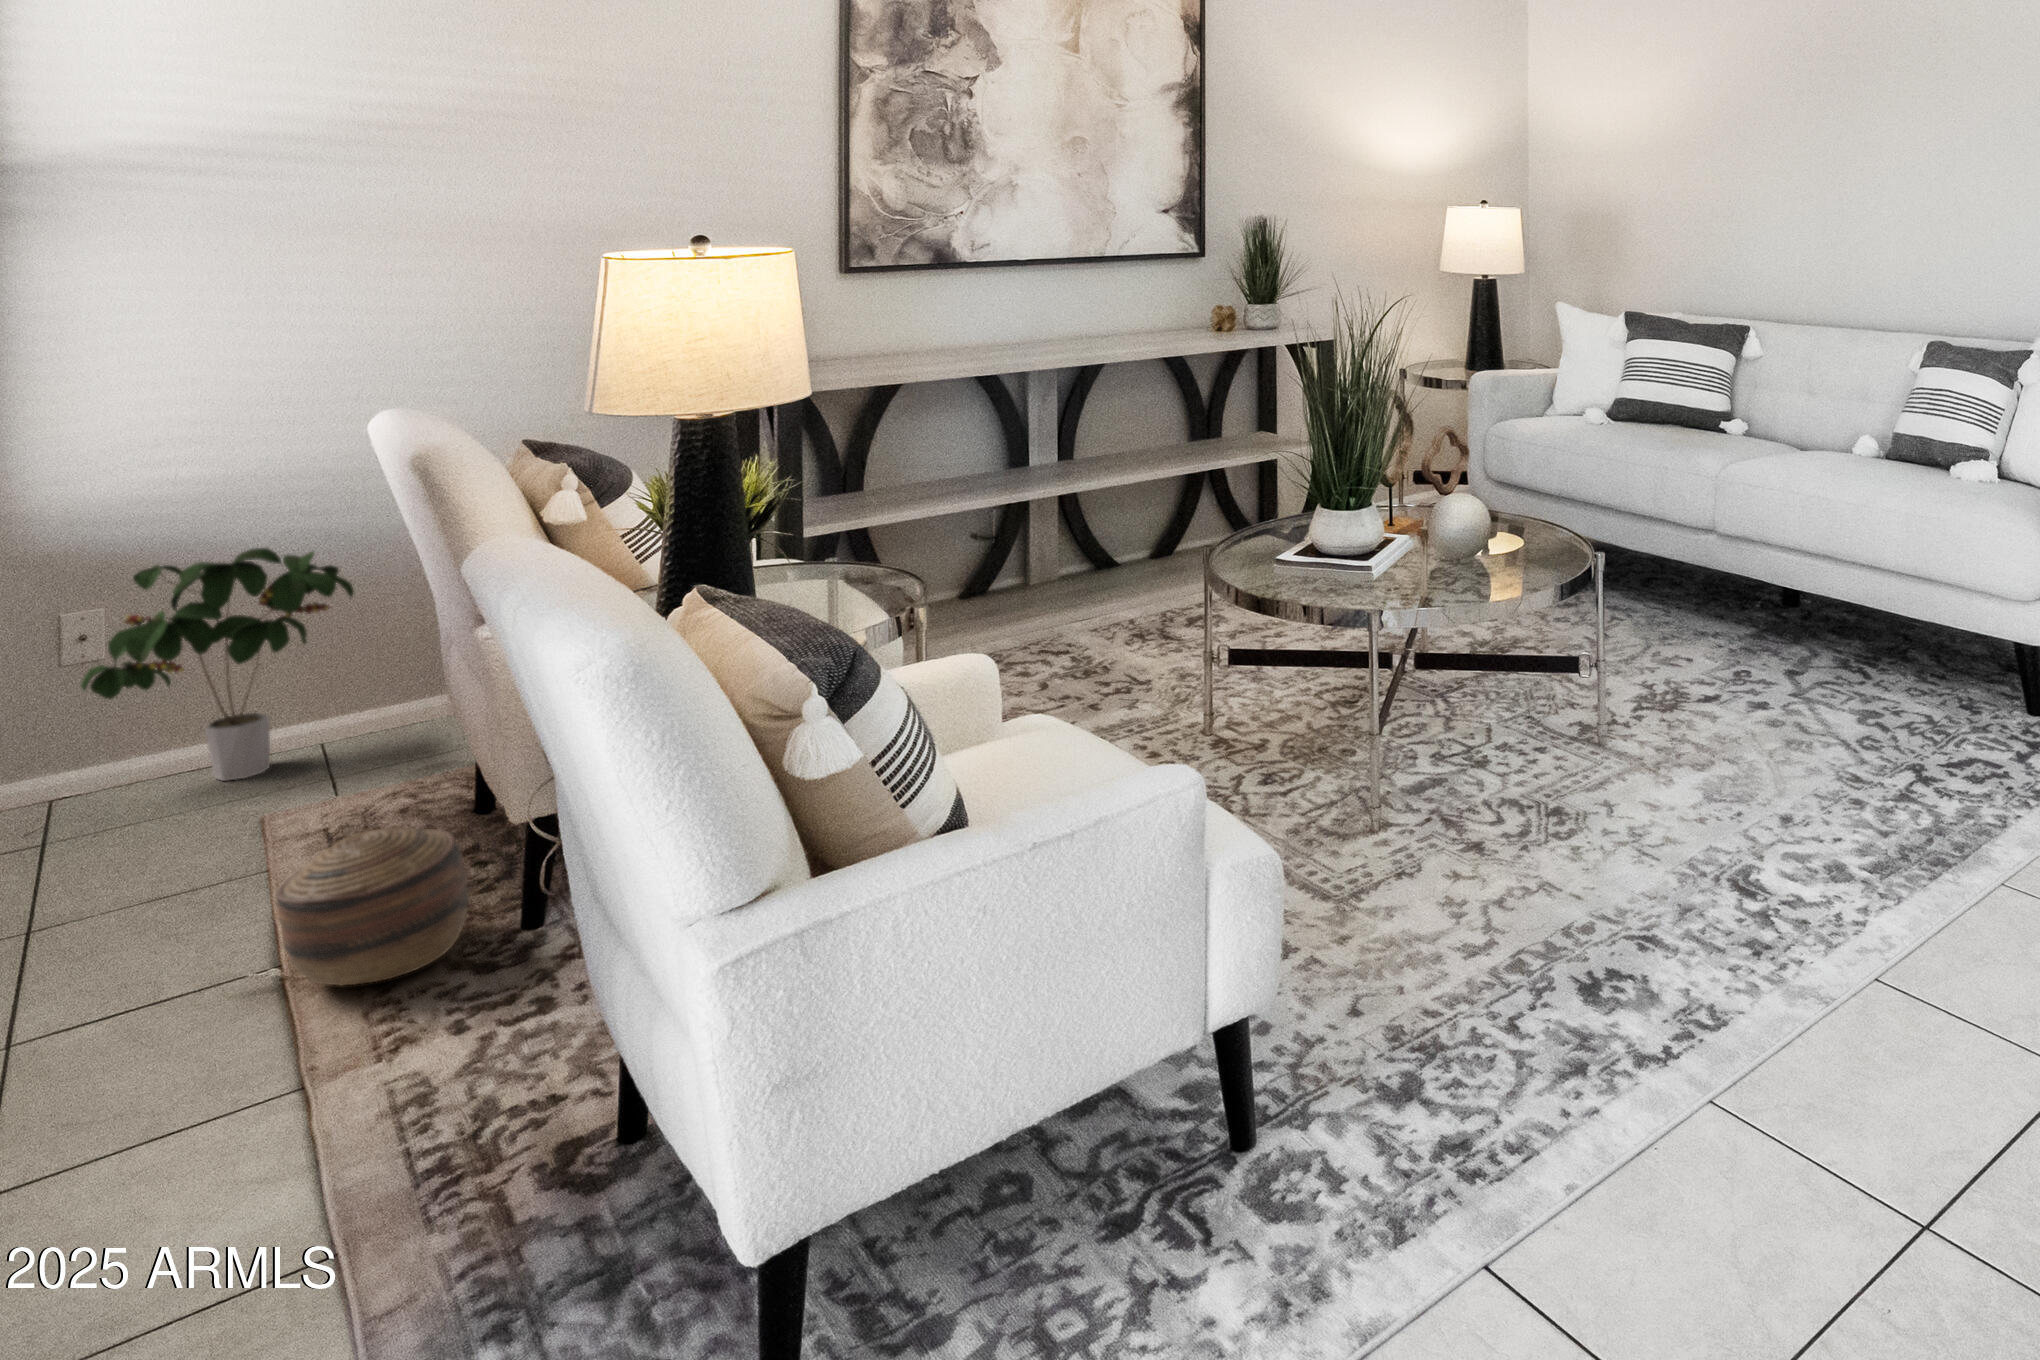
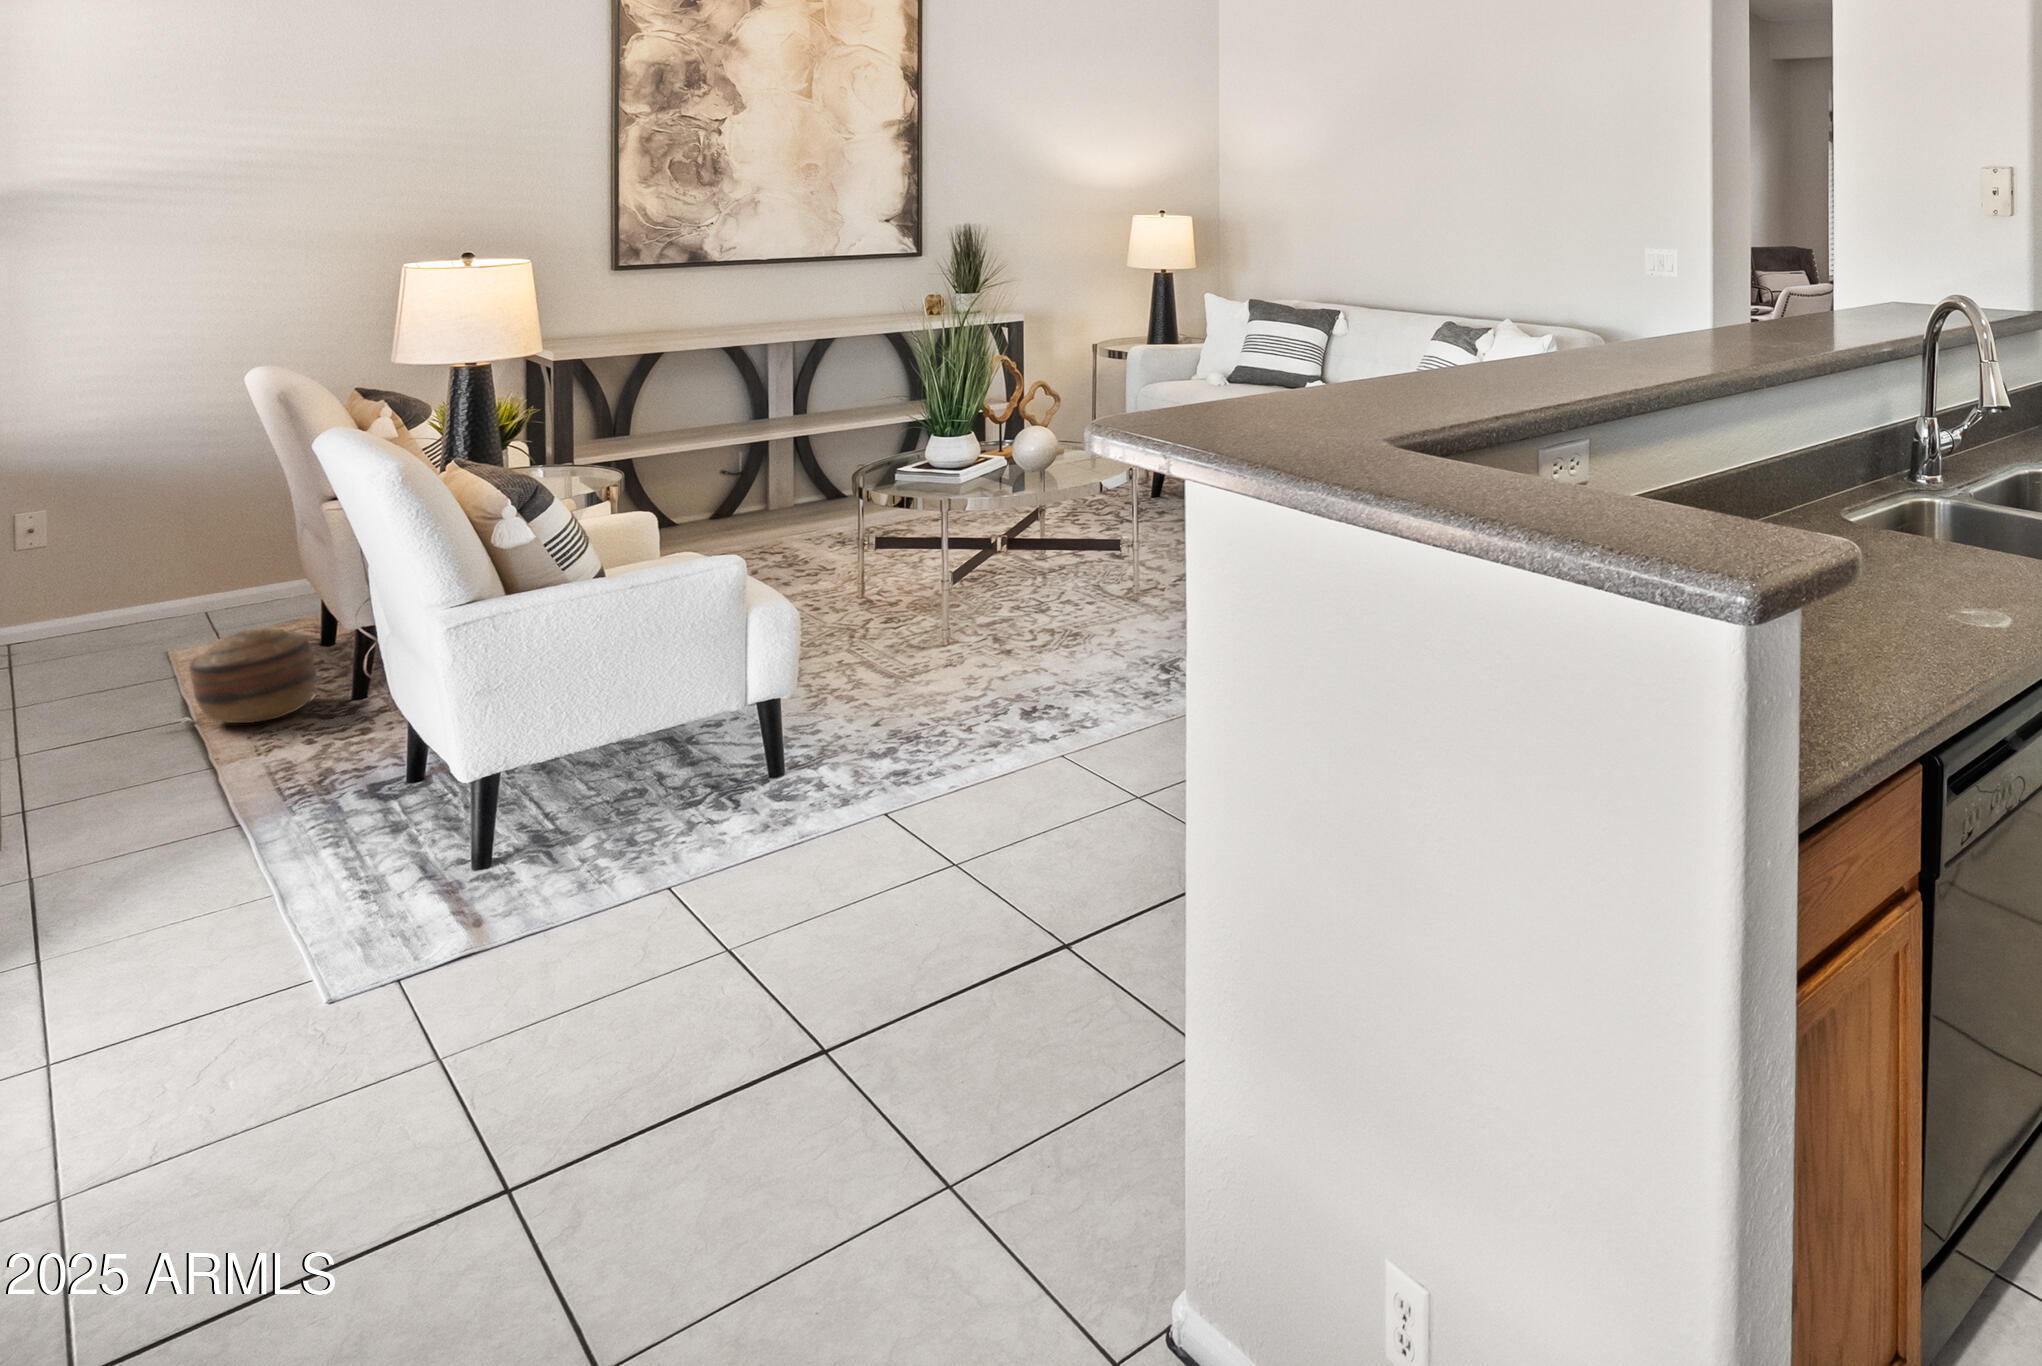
potted plant: present [81,548,354,781] -> none [31,465,231,630]

